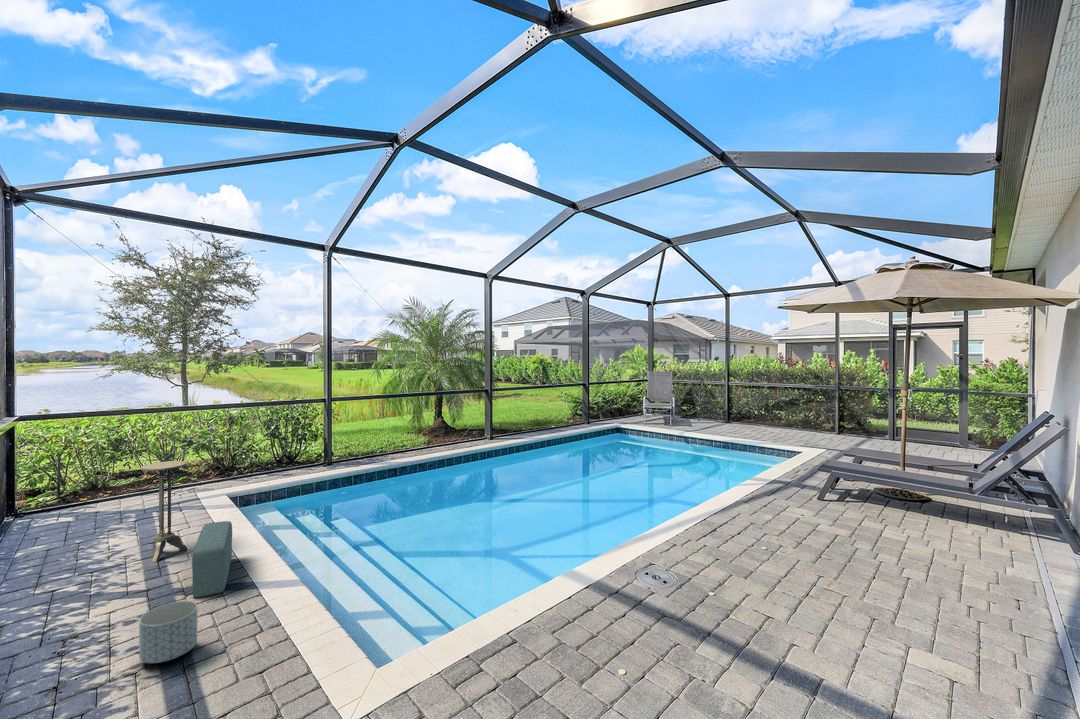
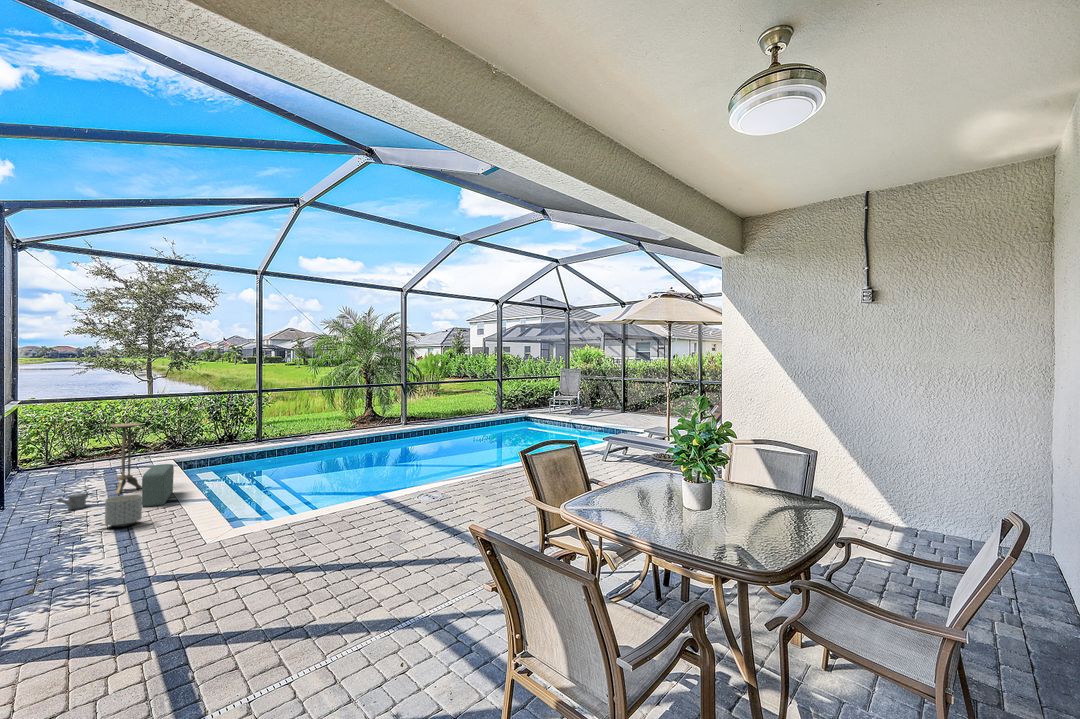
watering can: none [65,574,113,606] -> present [58,492,88,510]

